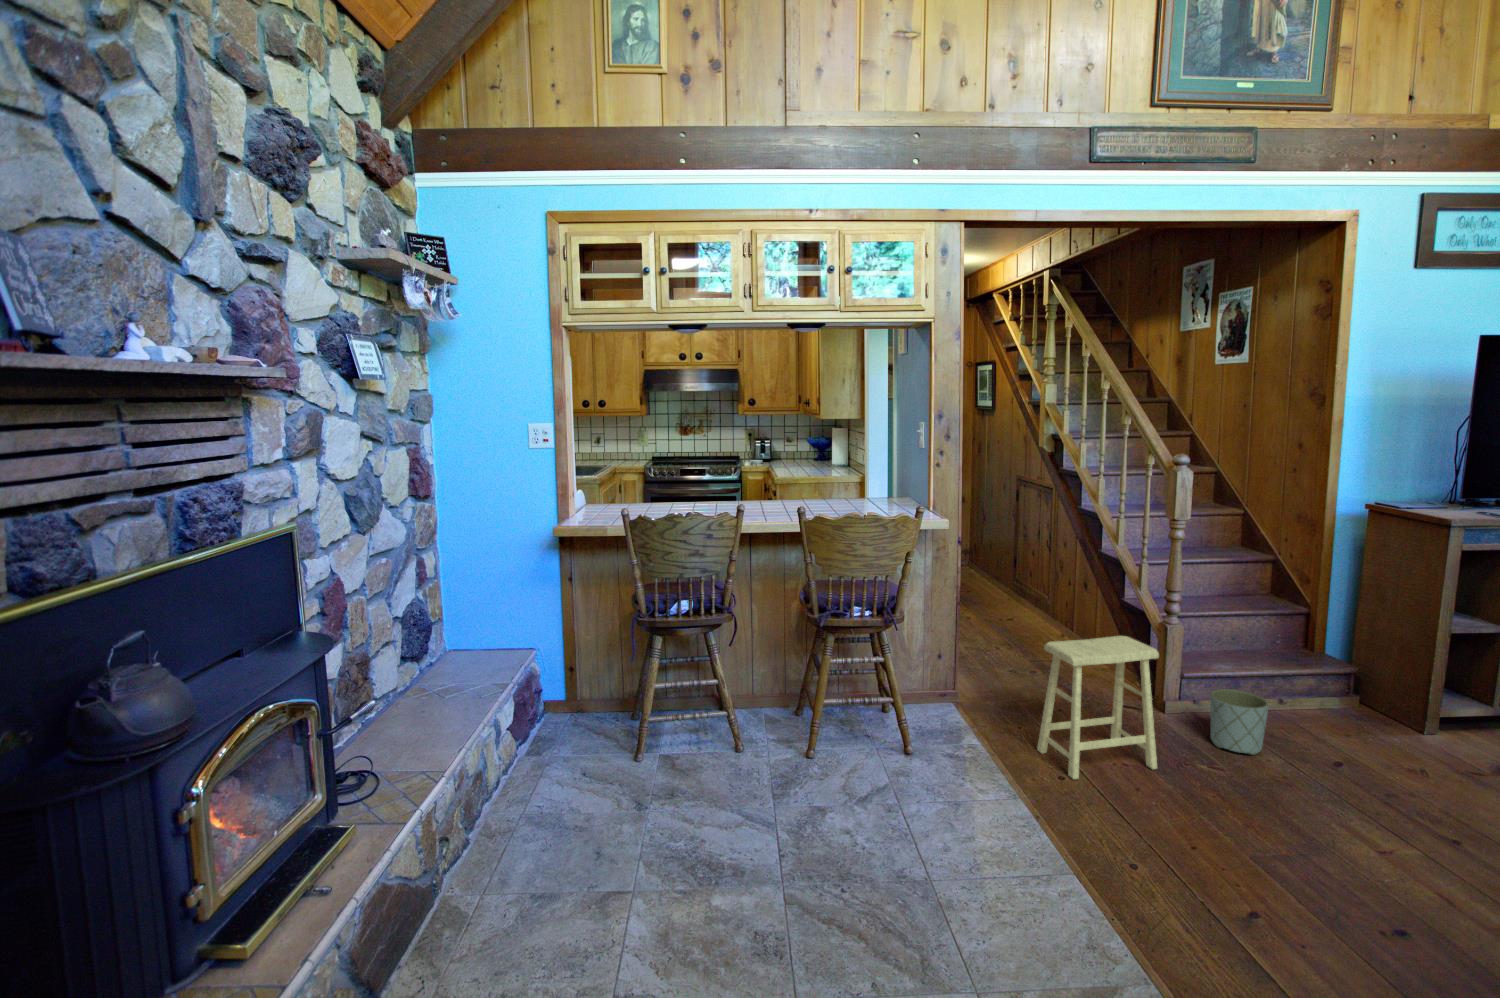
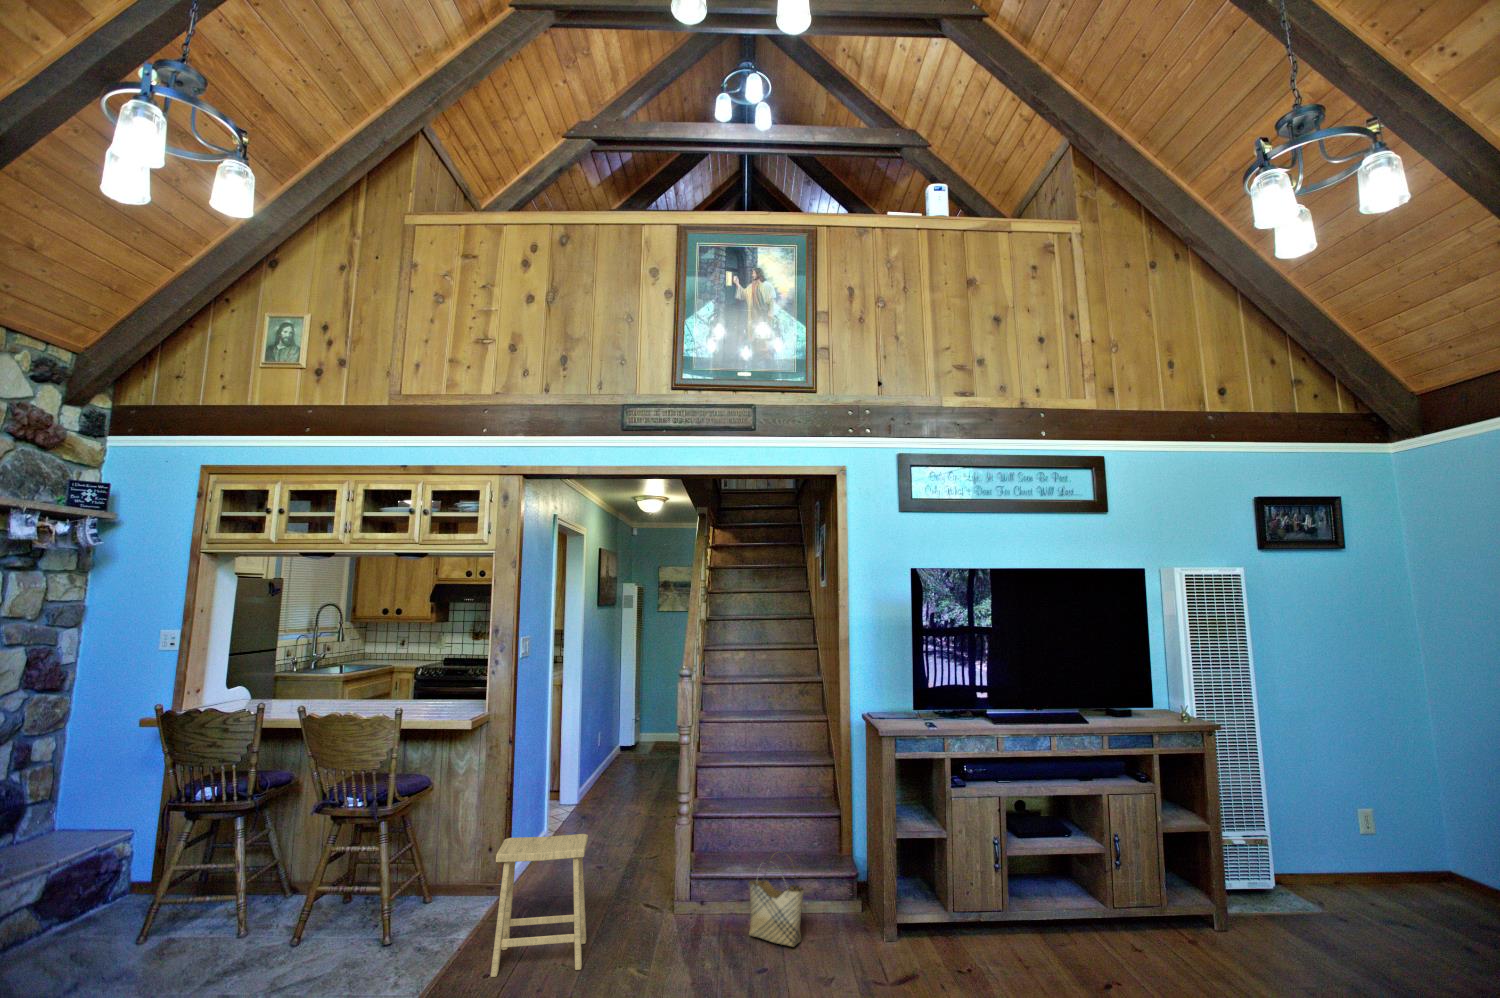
woven basket: none [1277,648,1353,740] -> present [749,851,804,947]
planter: present [1210,689,1269,755] -> none [666,890,710,960]

